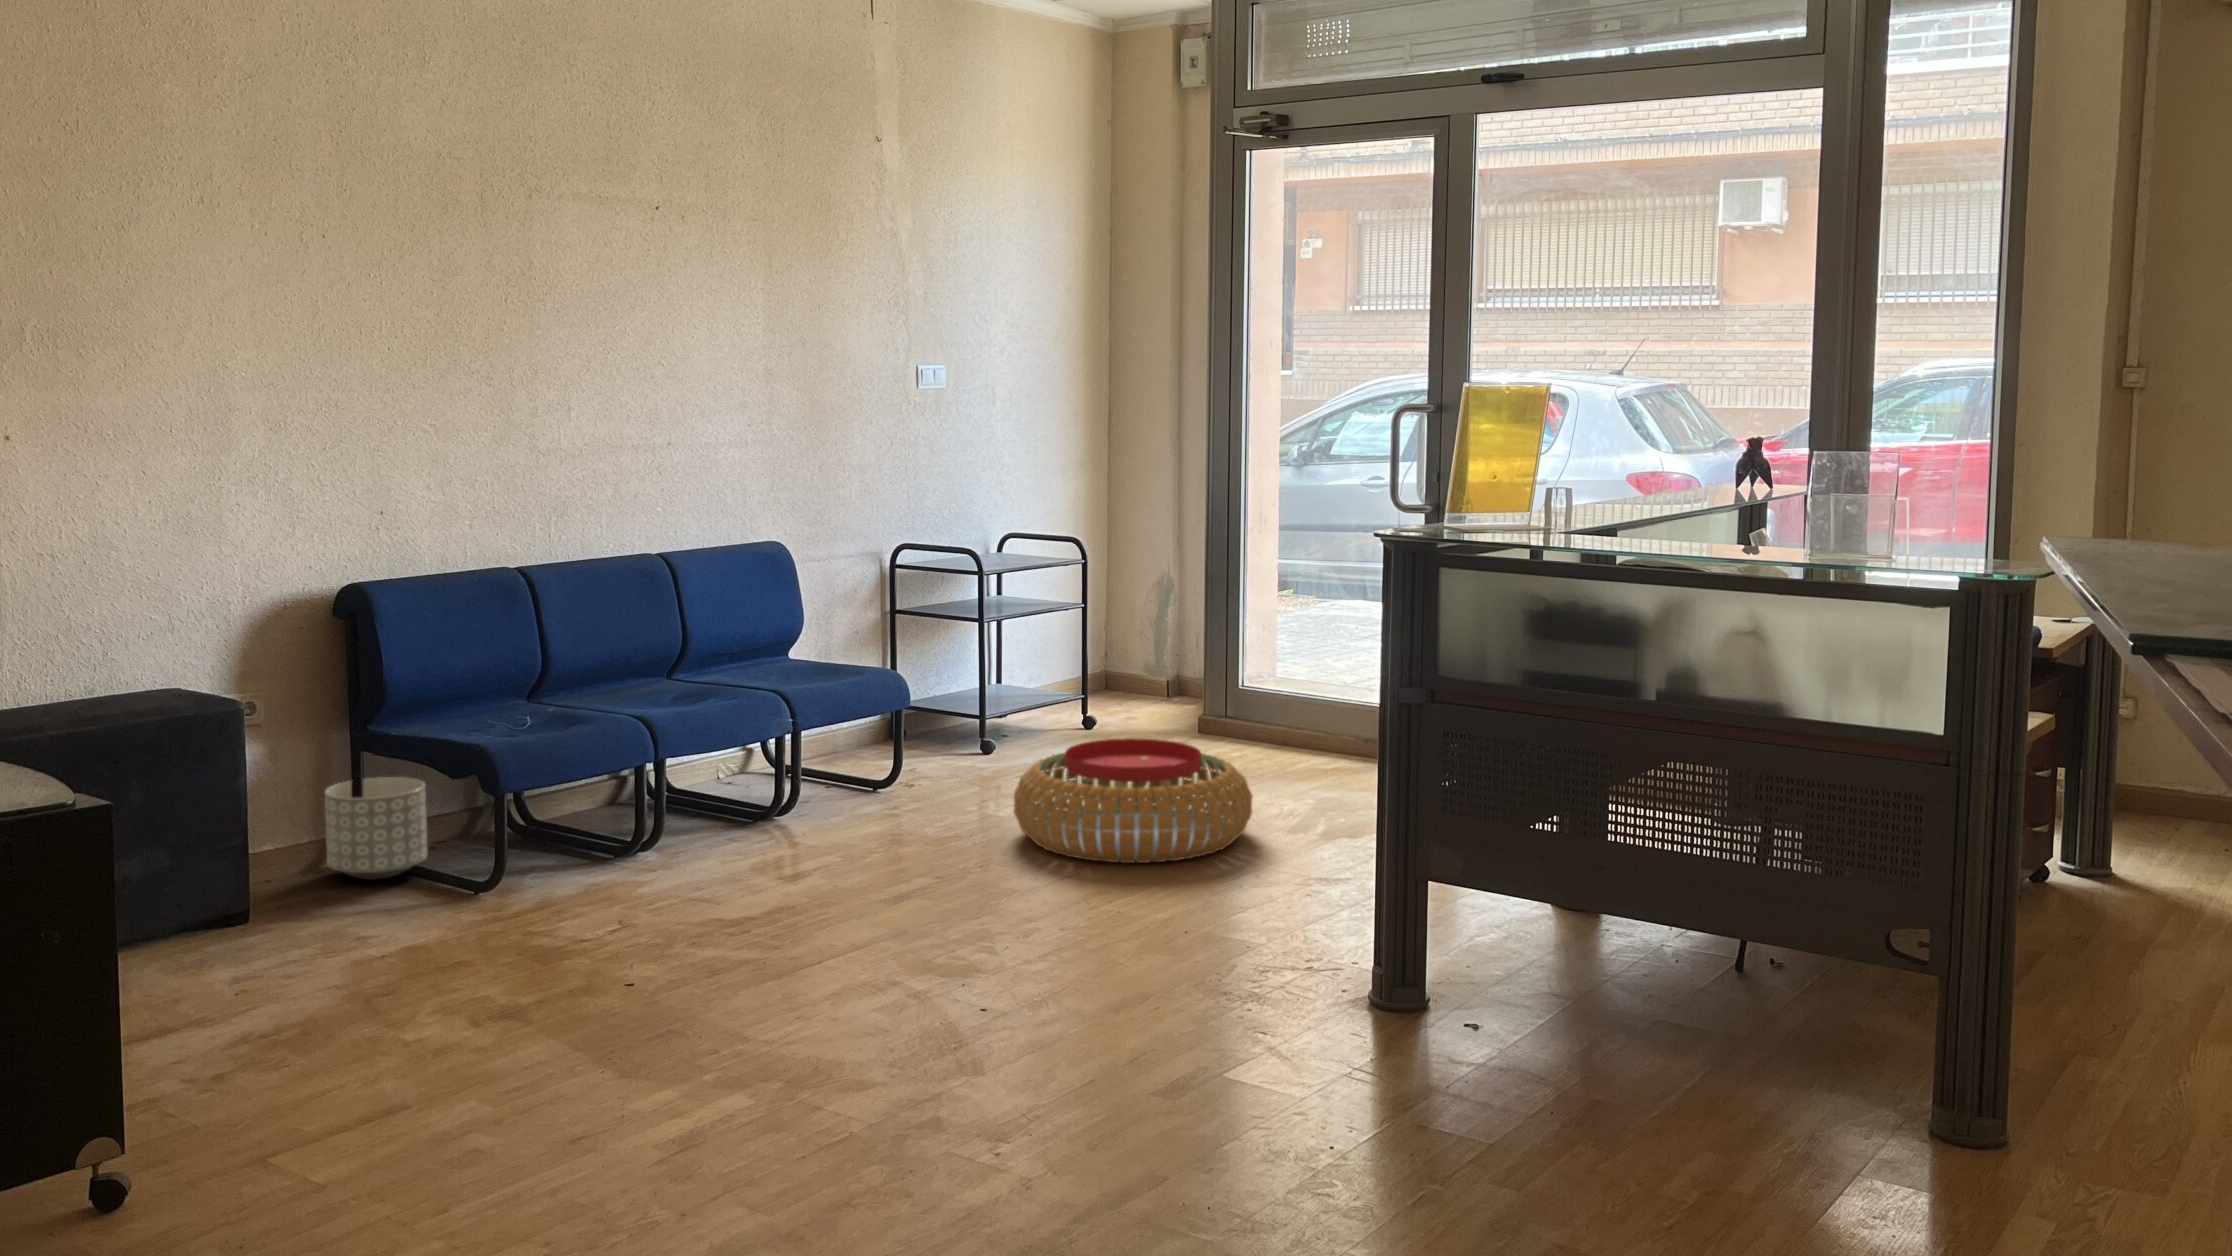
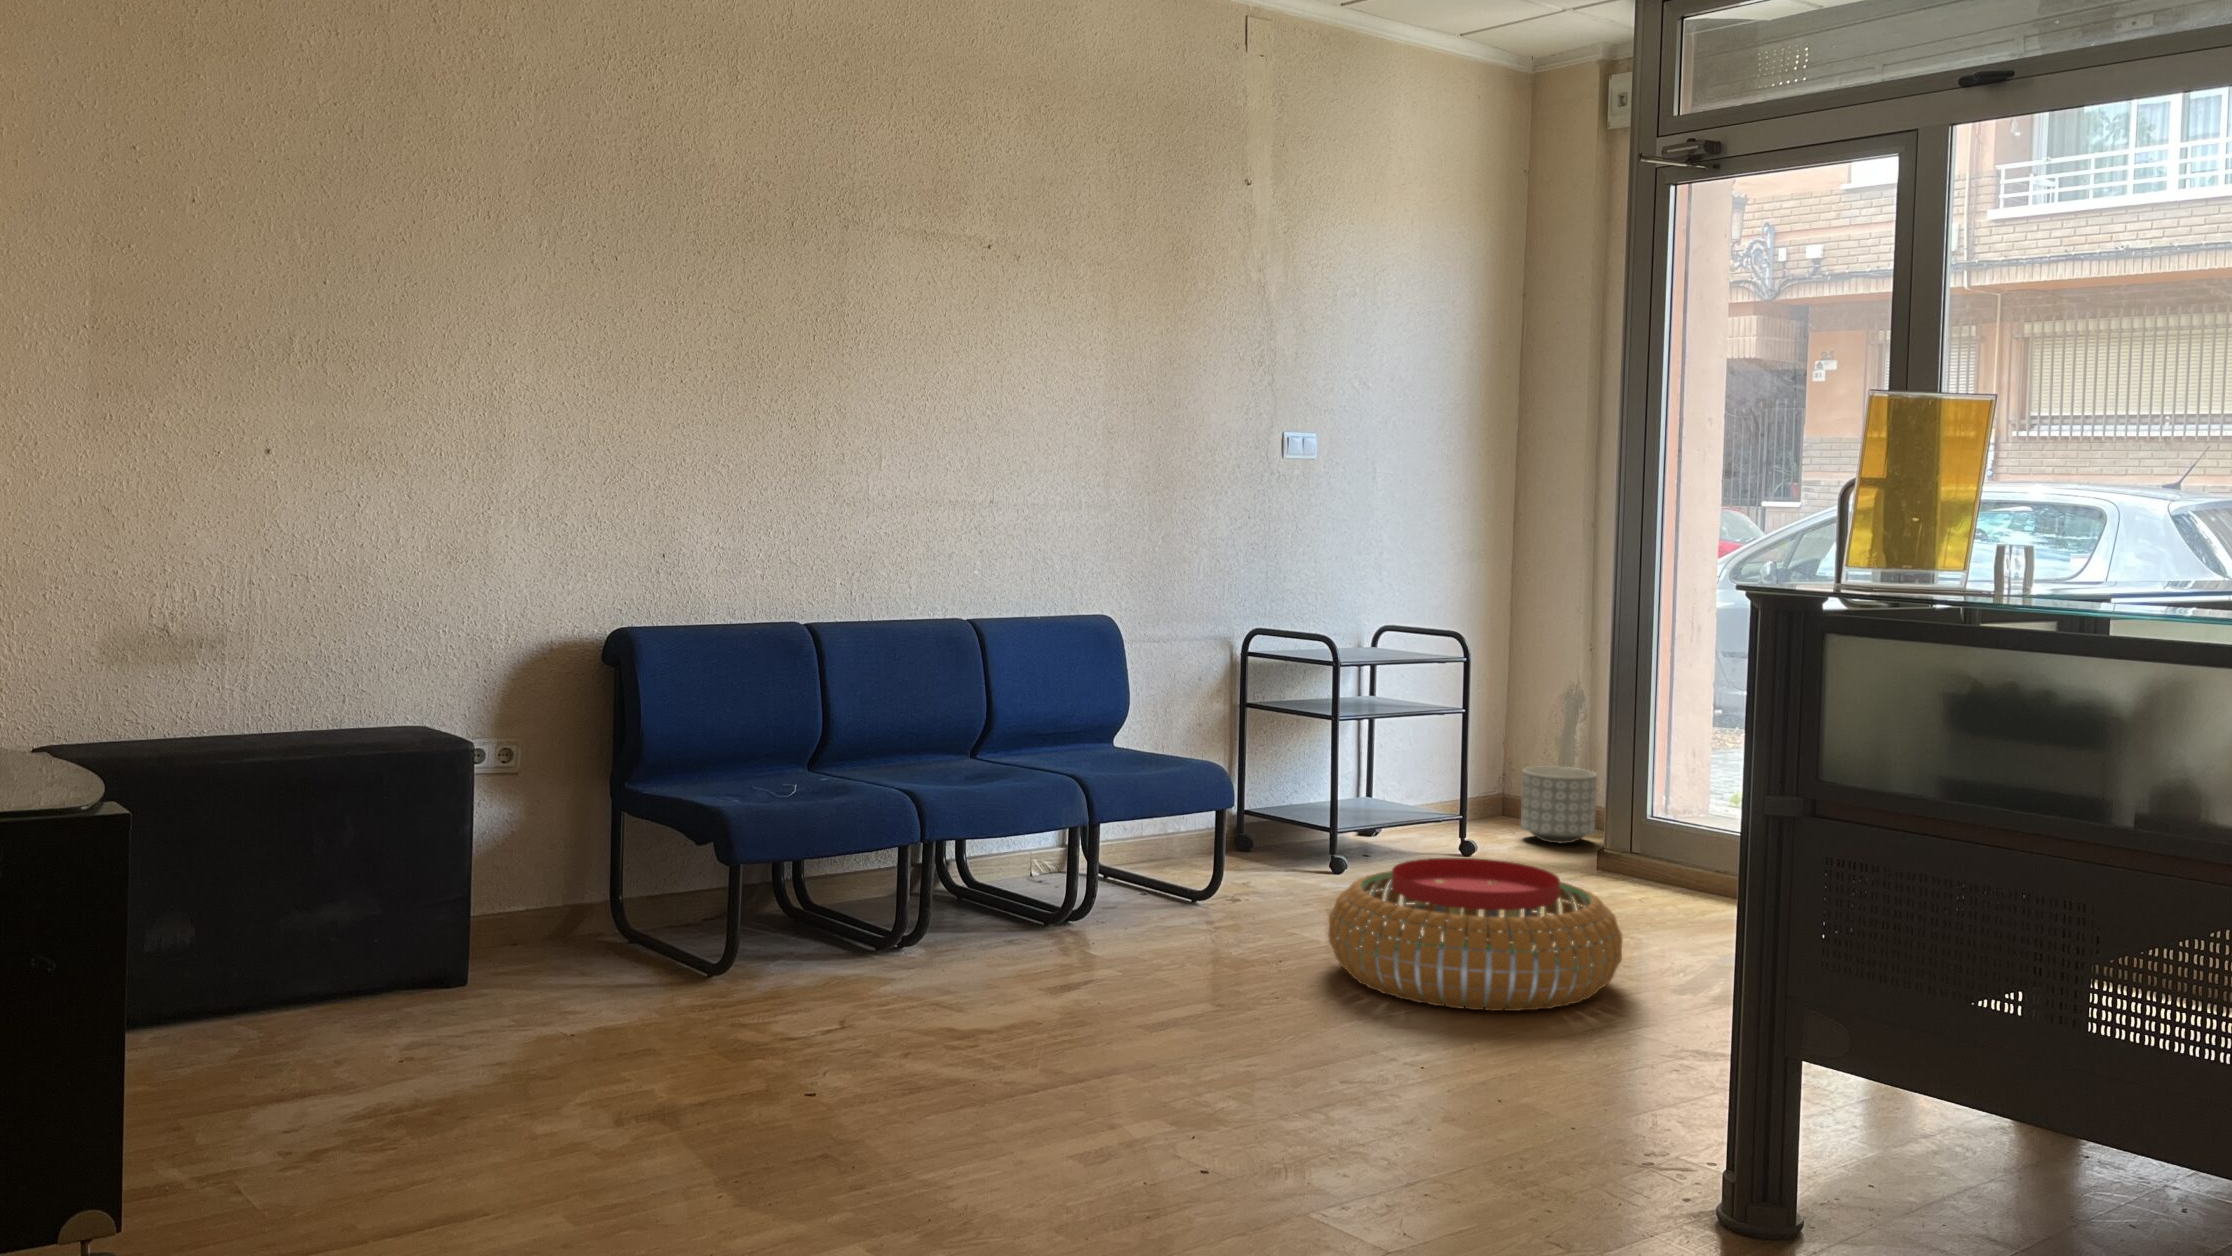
planter: present [325,777,427,880] -> present [1521,766,1597,843]

